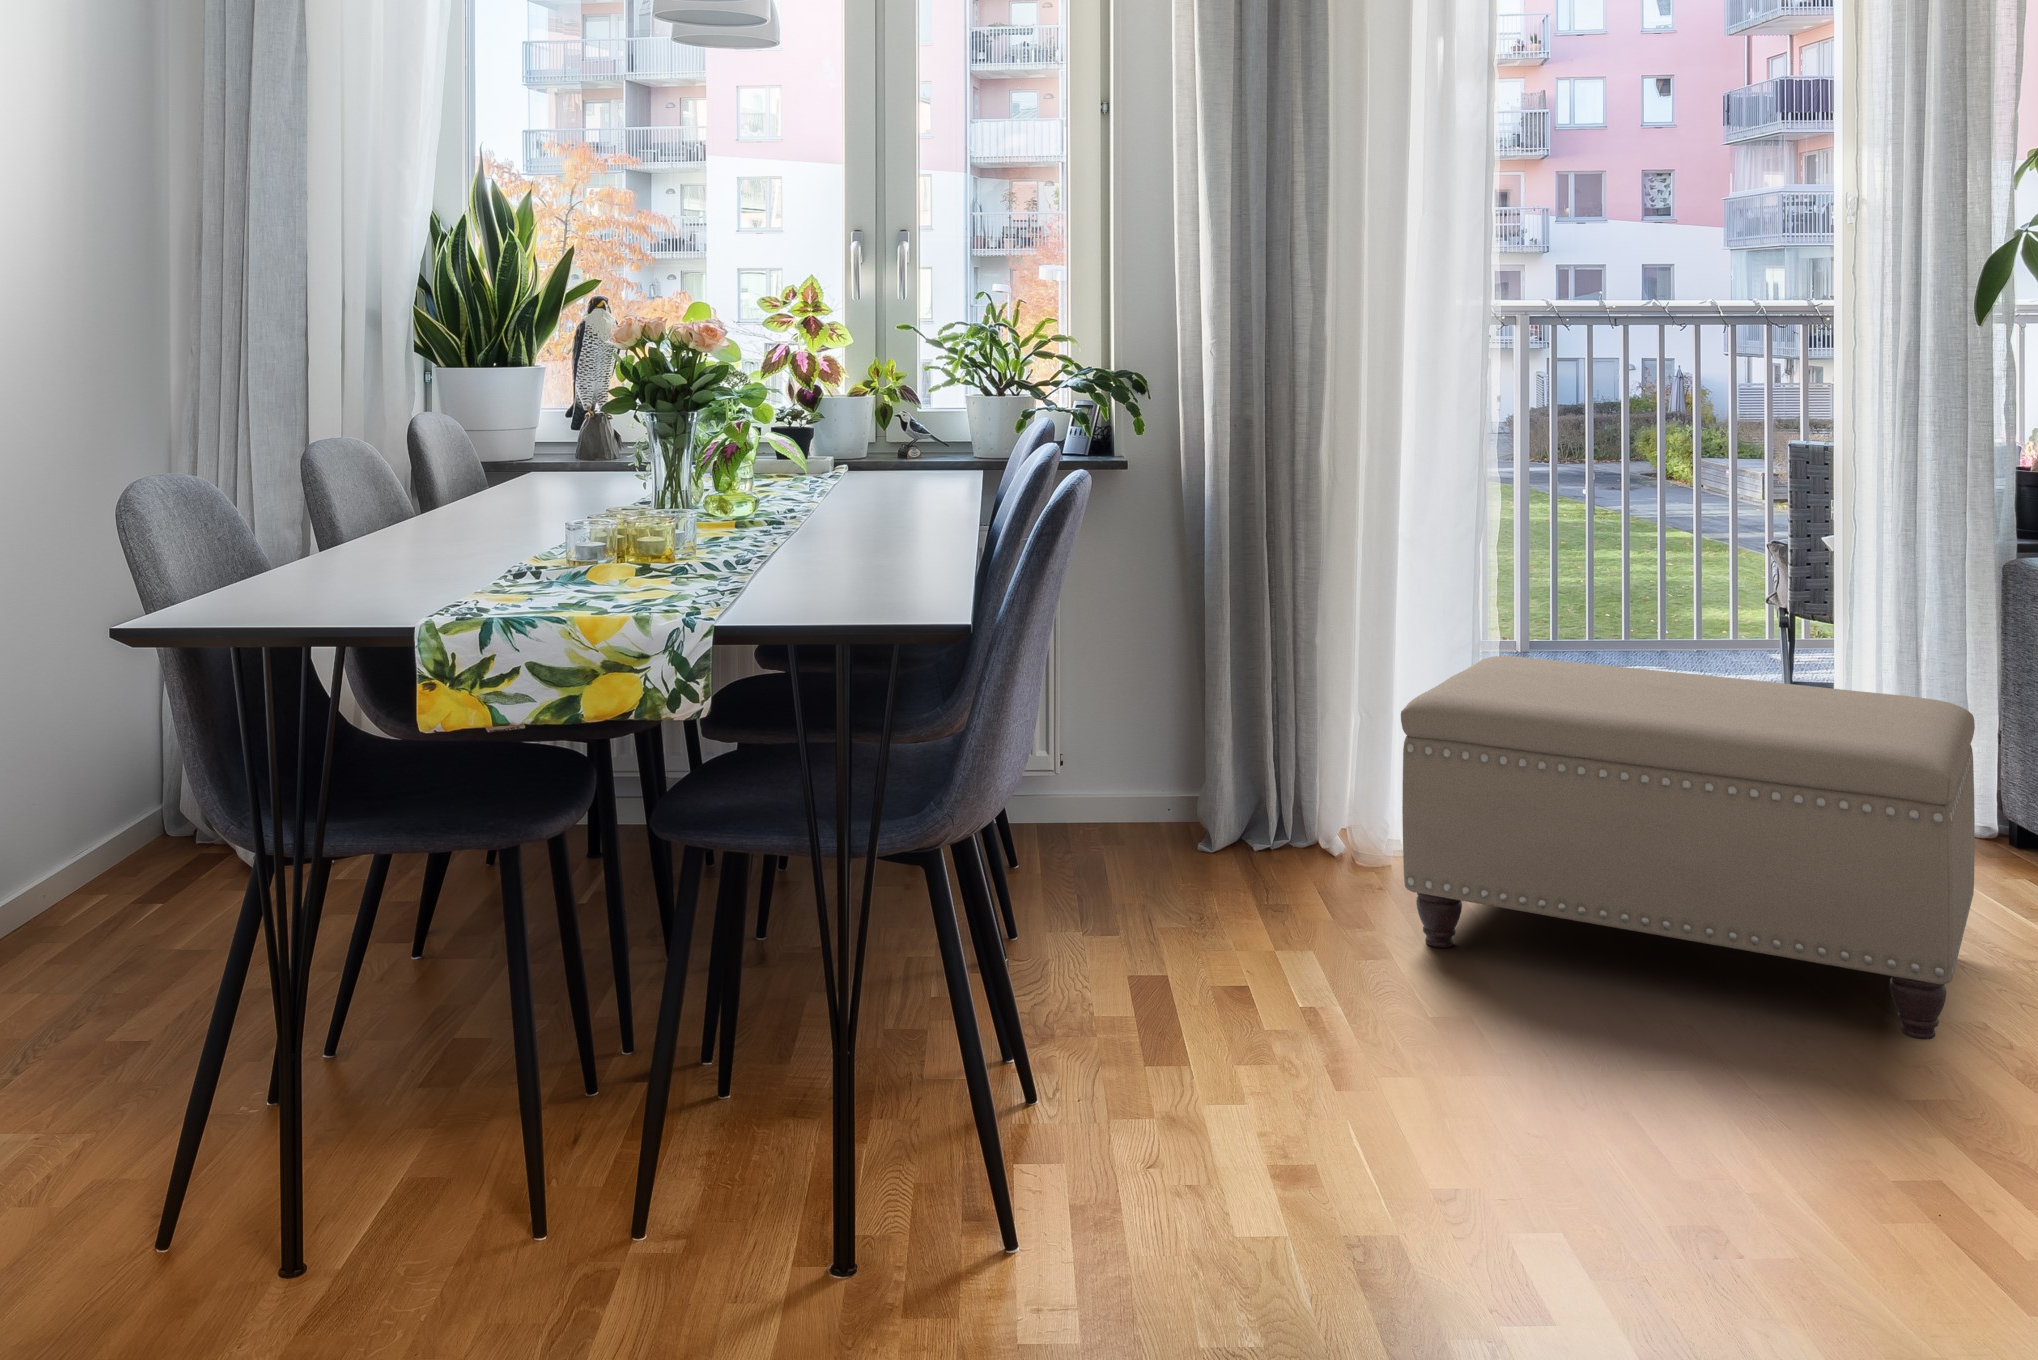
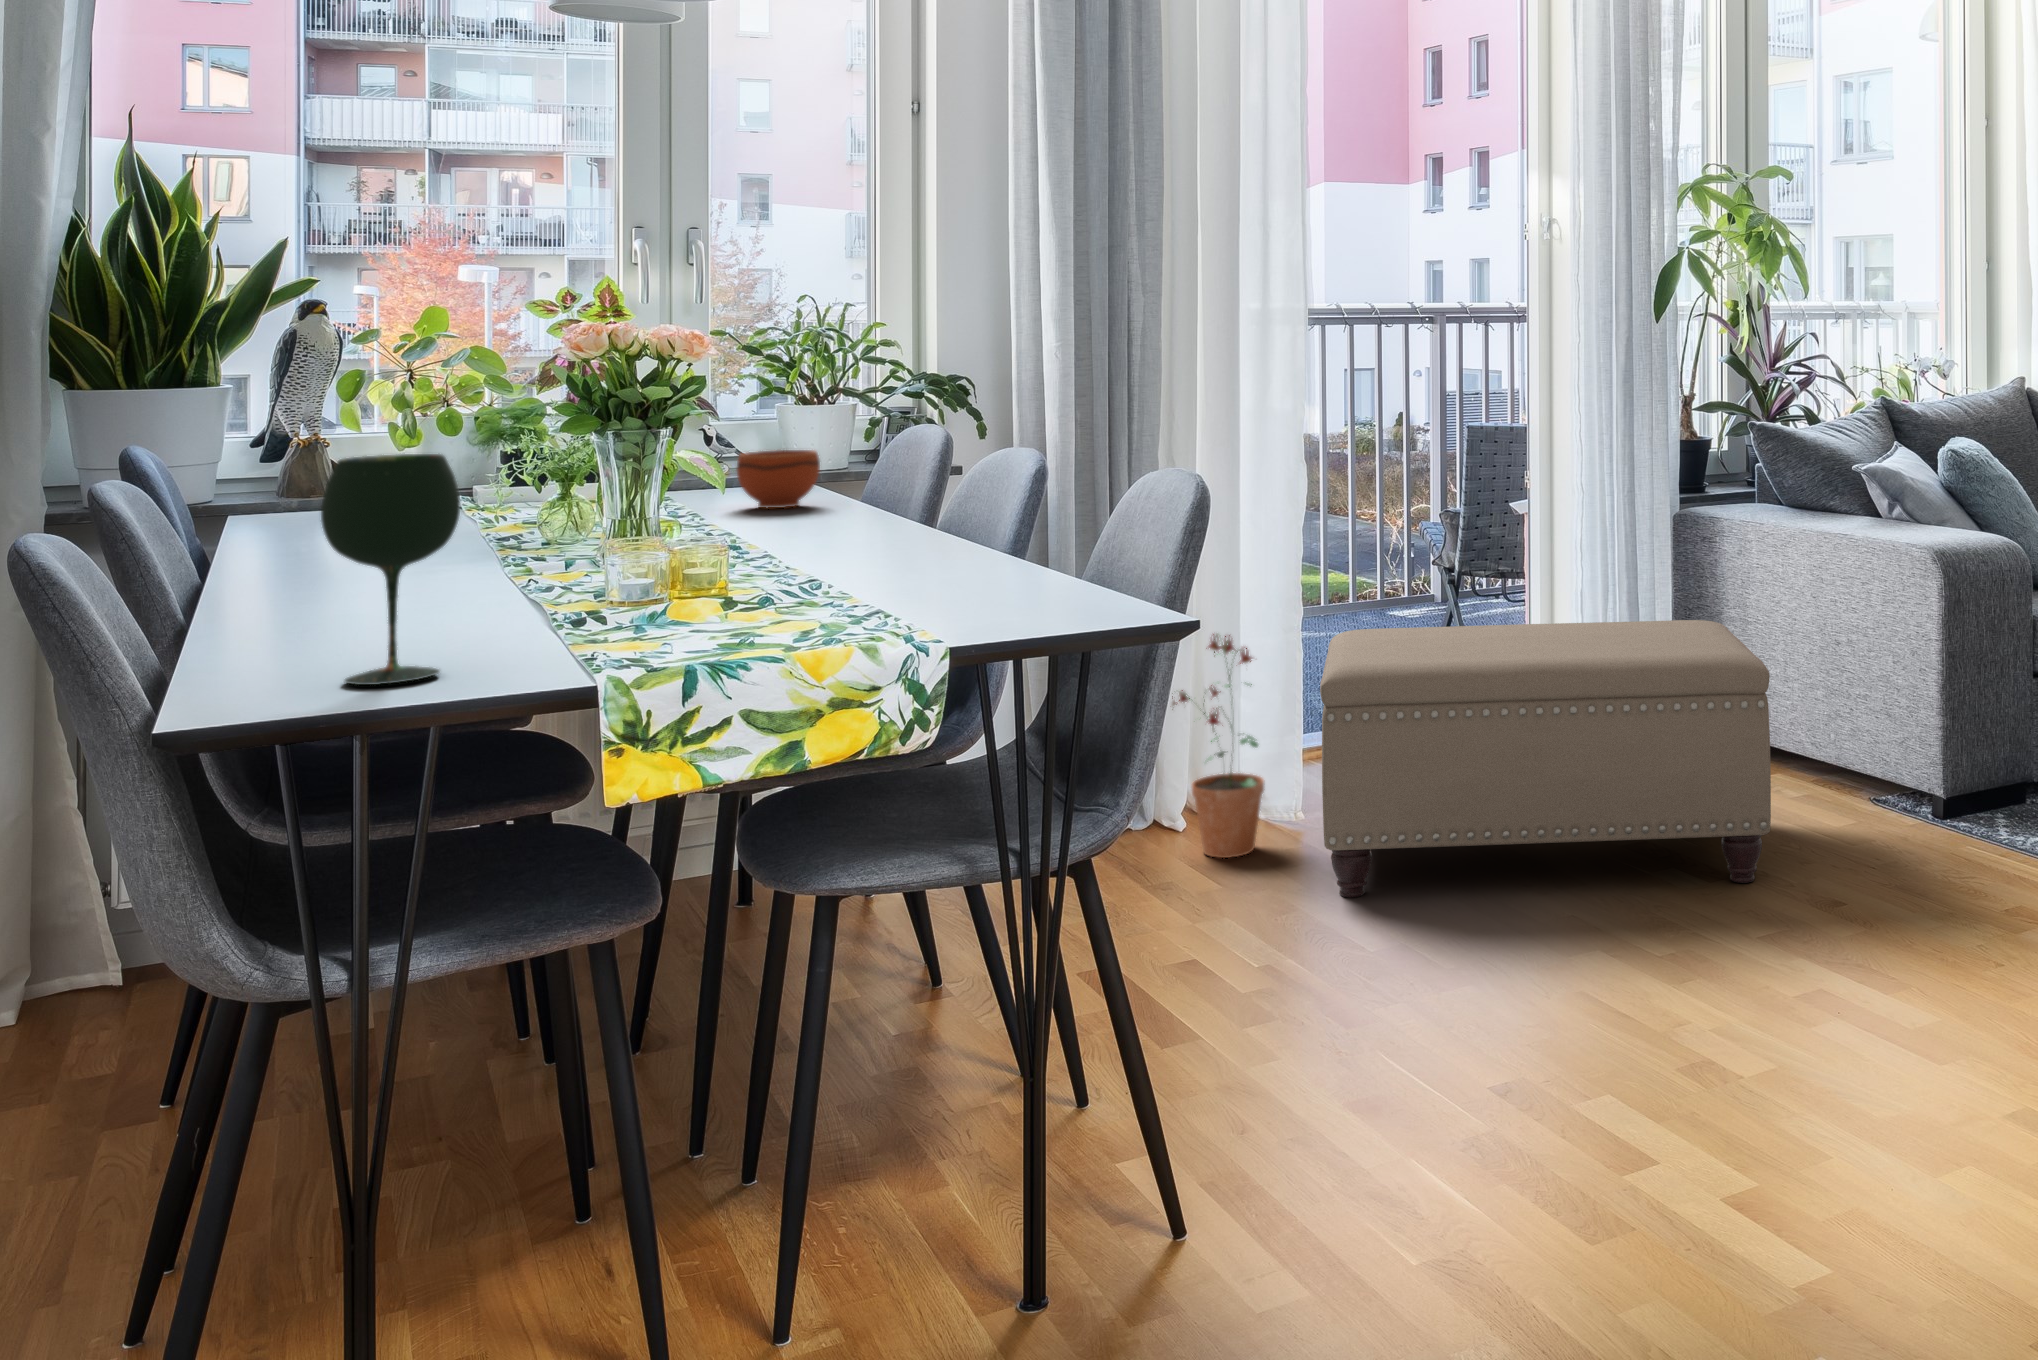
wine glass: none [251,424,352,606] -> present [321,454,460,685]
bowl: none [883,426,954,479] -> present [737,450,820,508]
potted plant: none [1304,640,1399,878] -> present [1172,634,1264,858]

